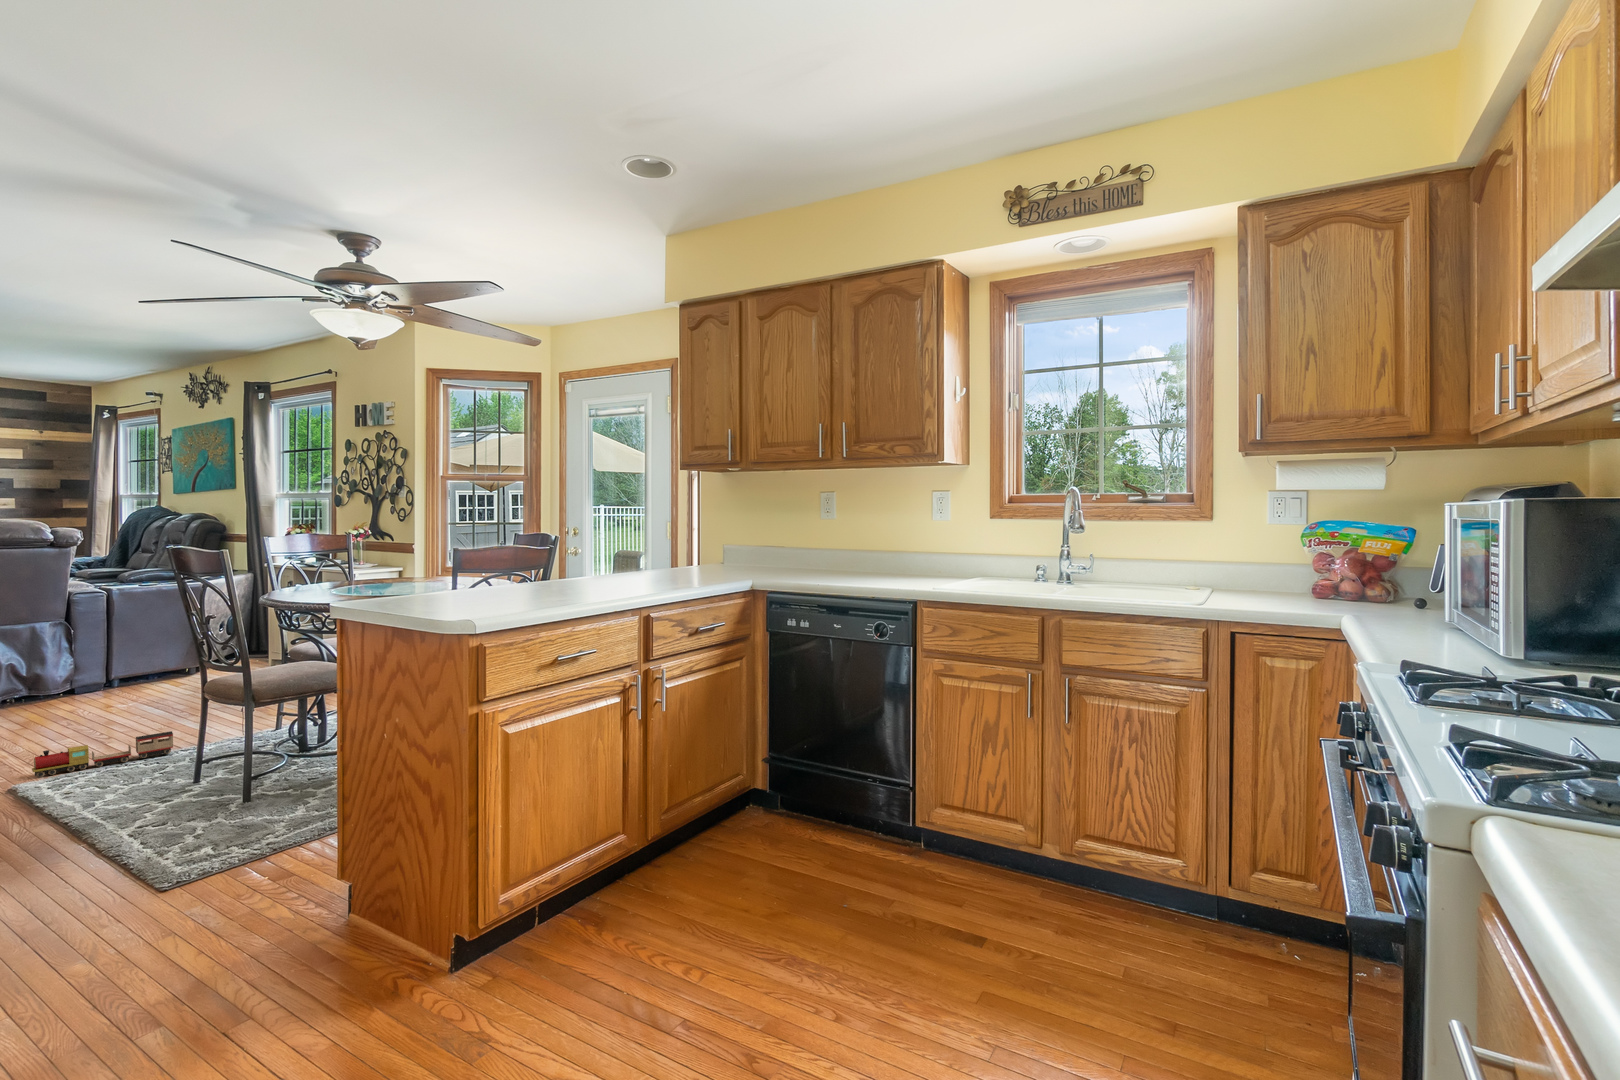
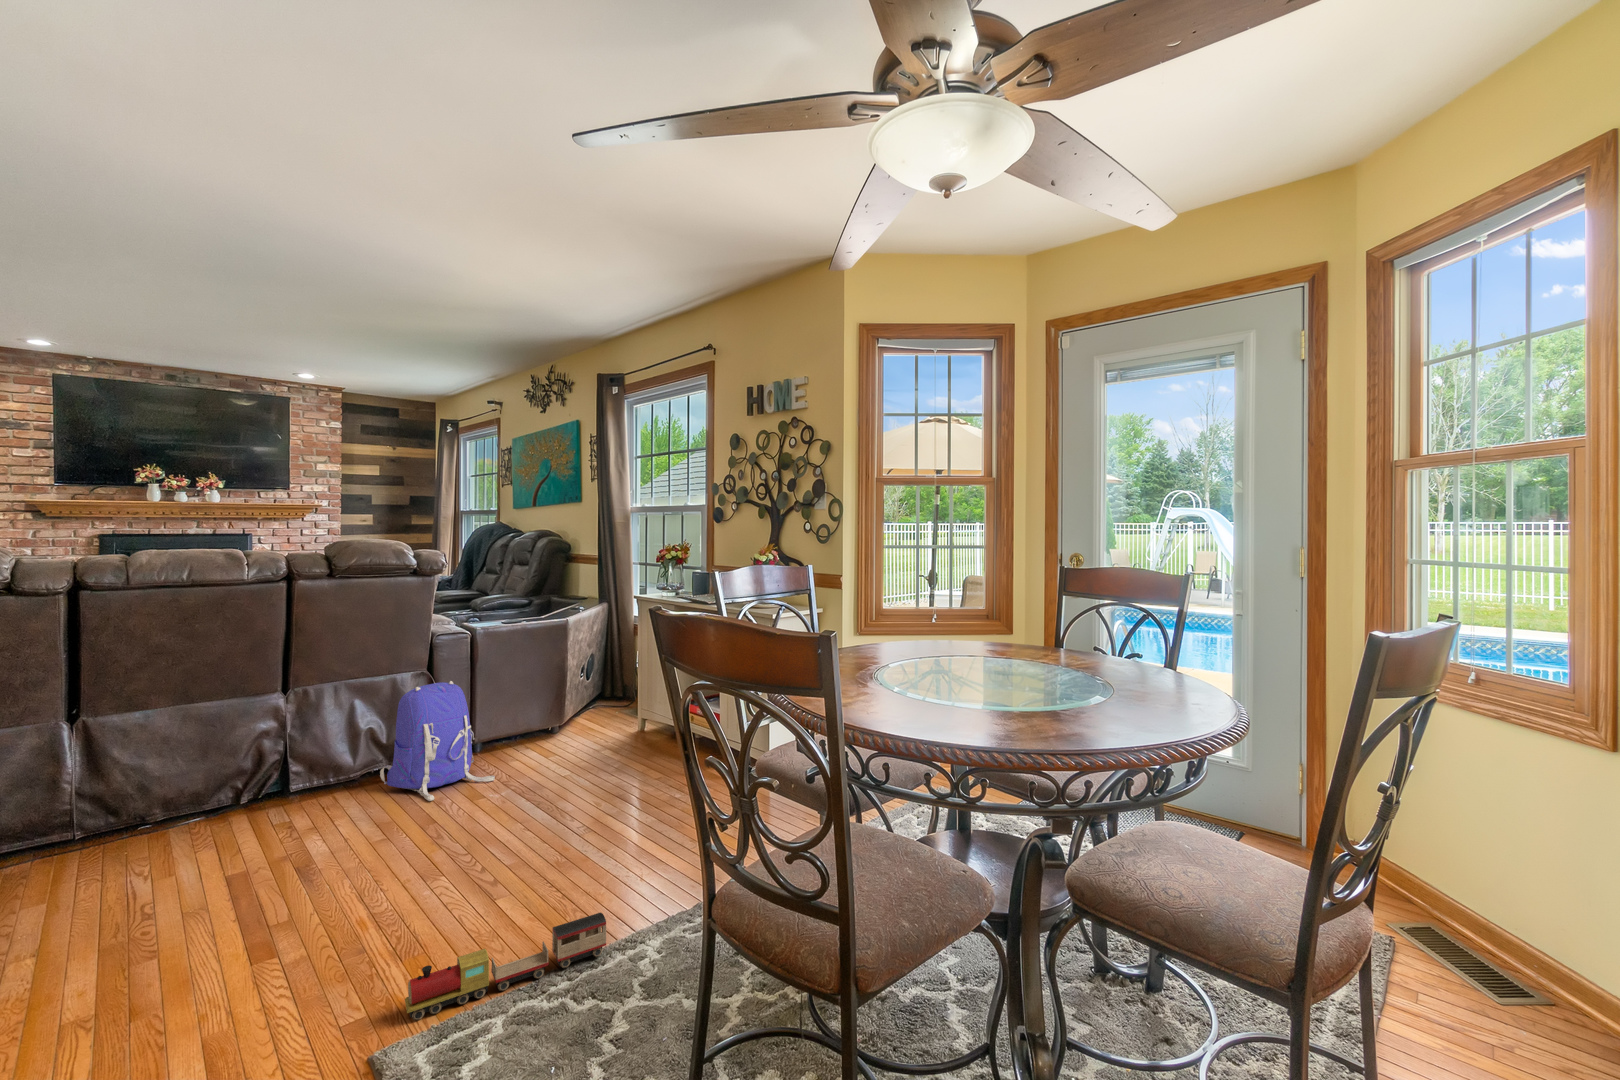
backpack: none [21,626,125,709] -> present [380,681,495,801]

